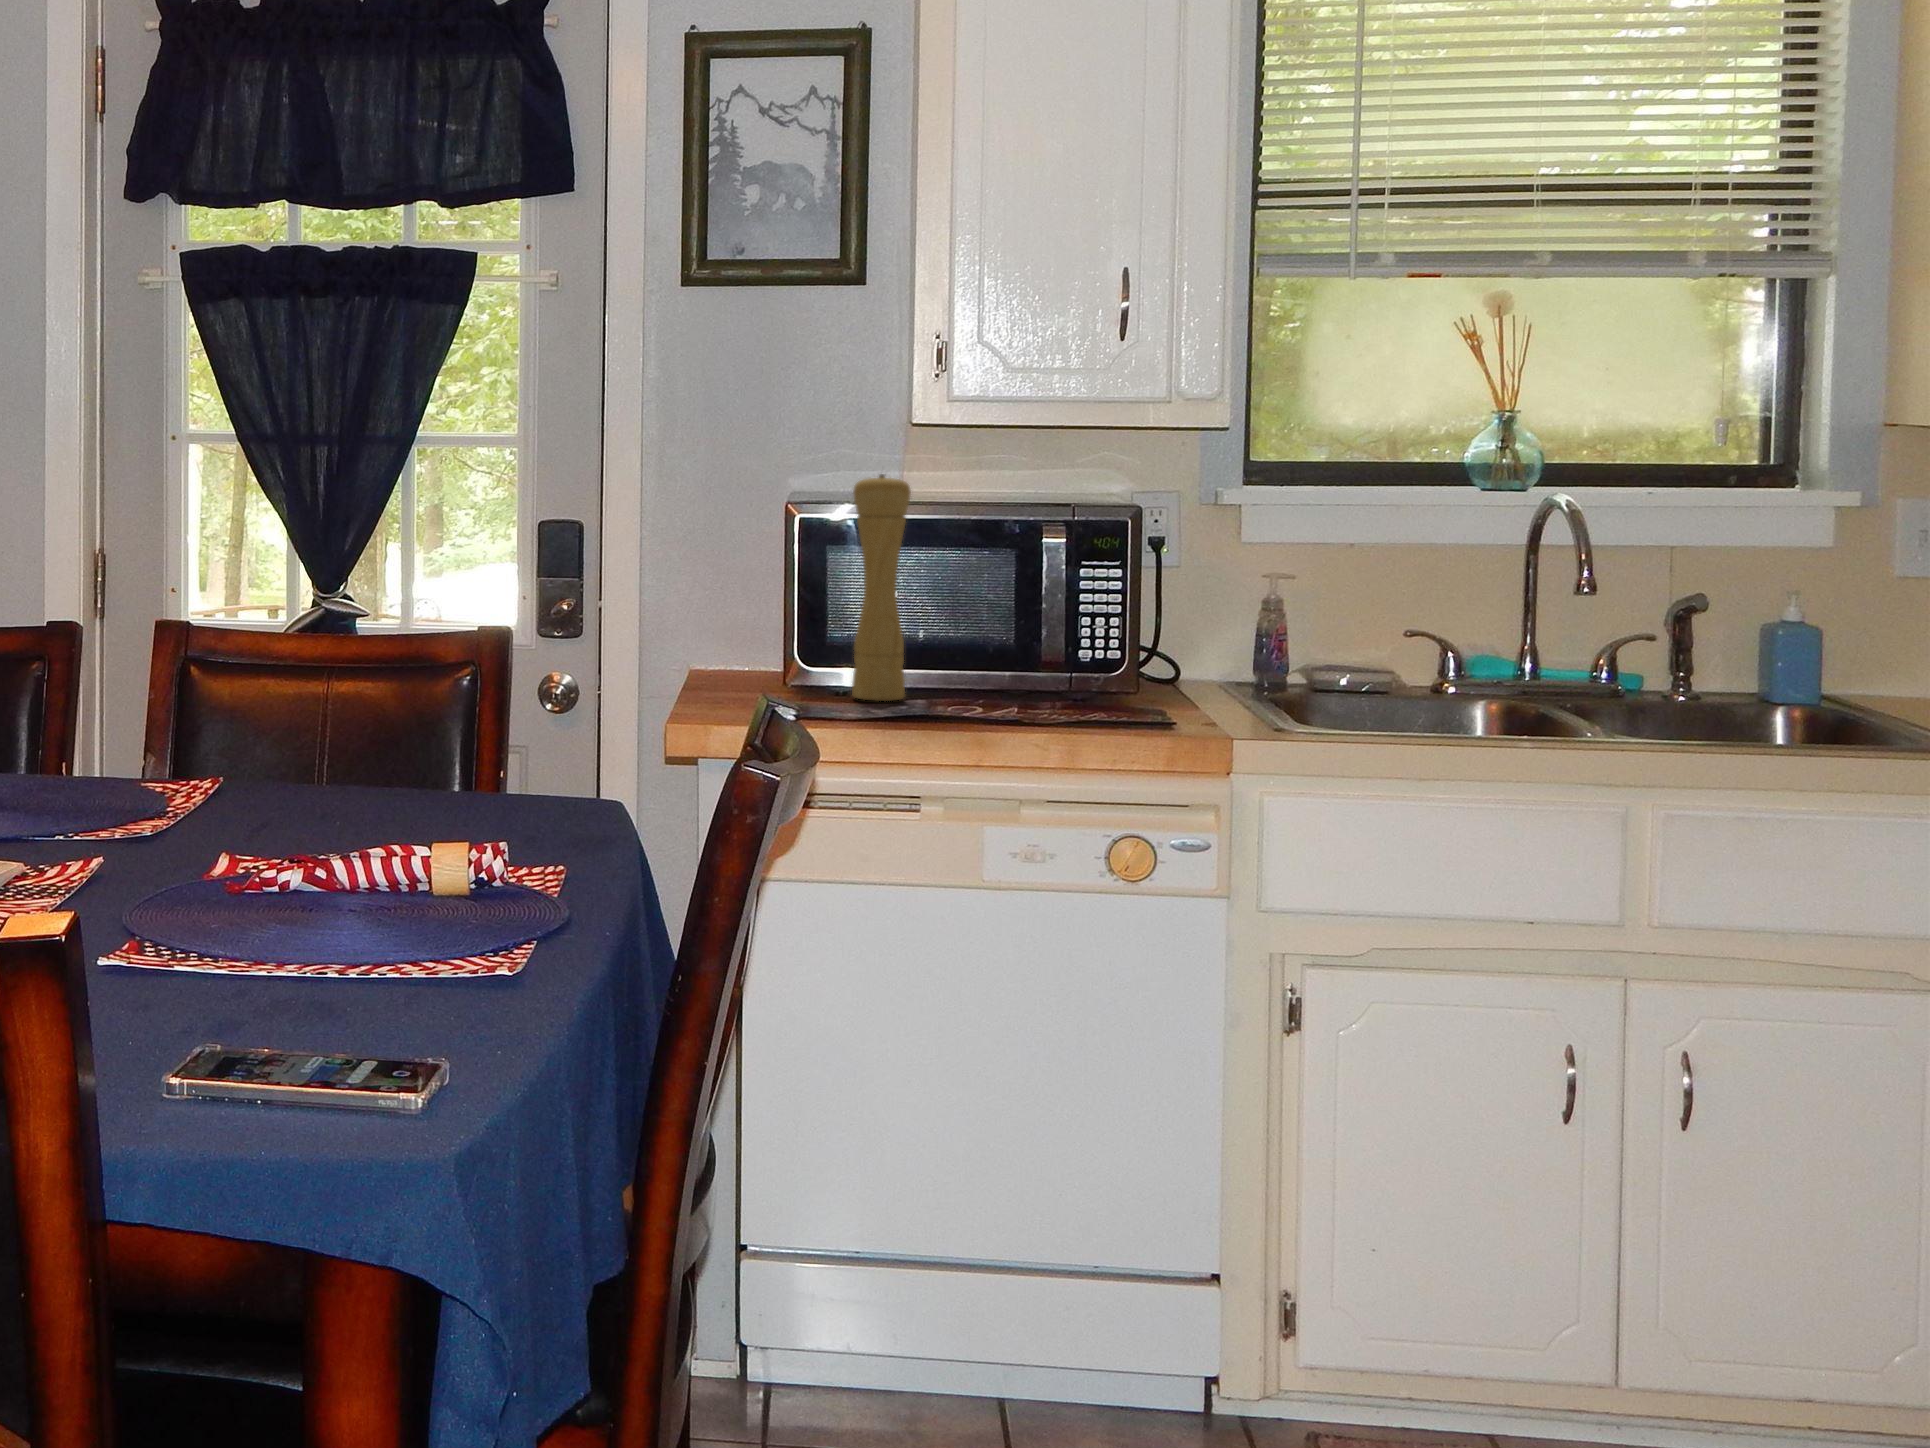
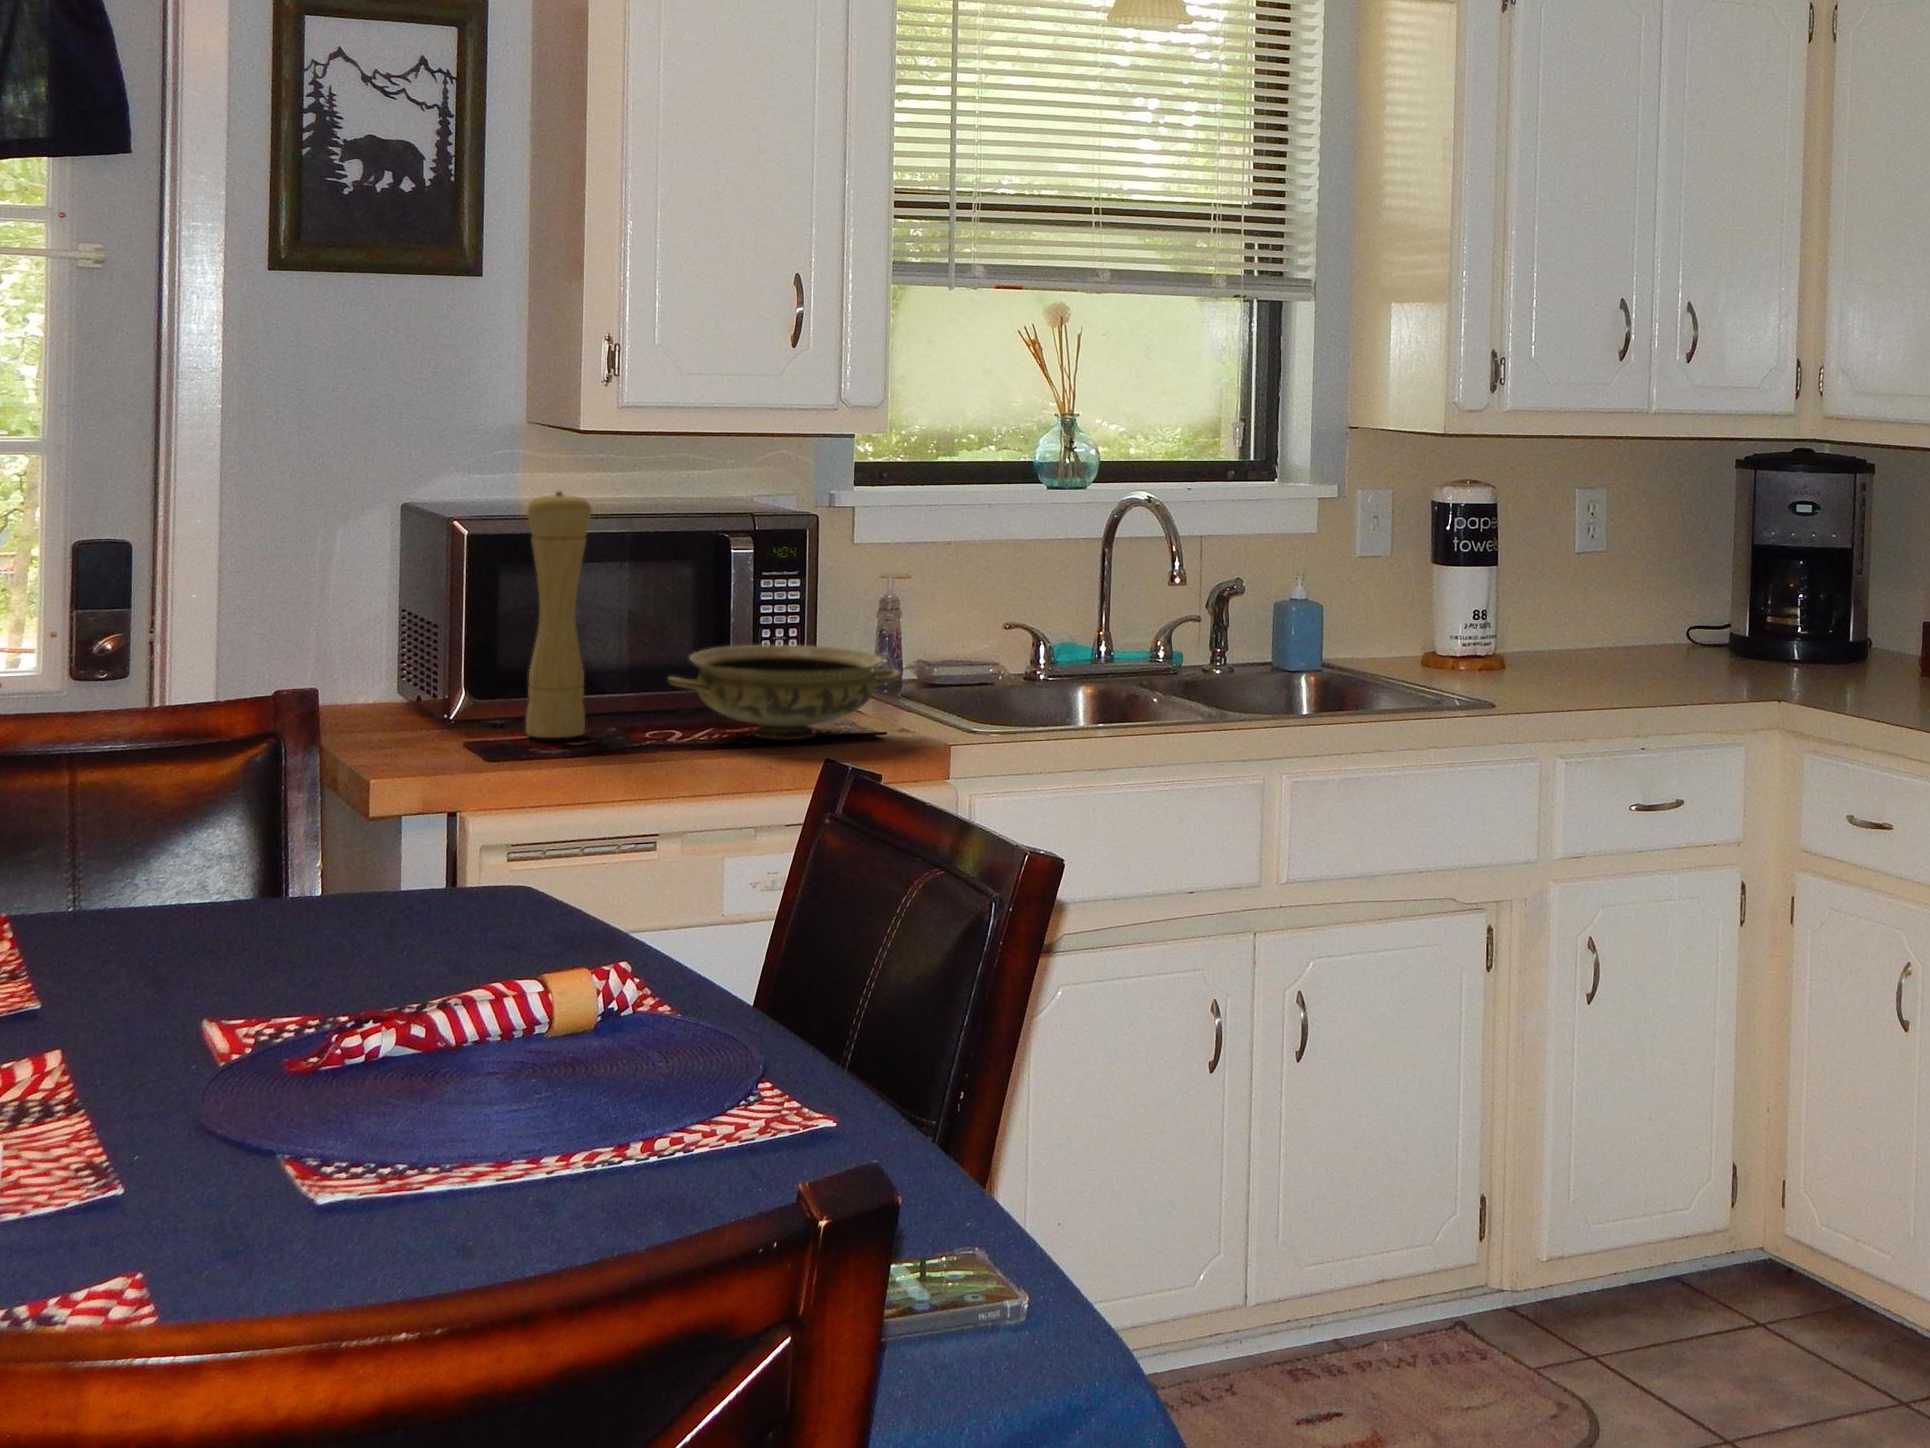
ceramic bowl: none [972,628,1216,718] -> present [668,645,901,739]

